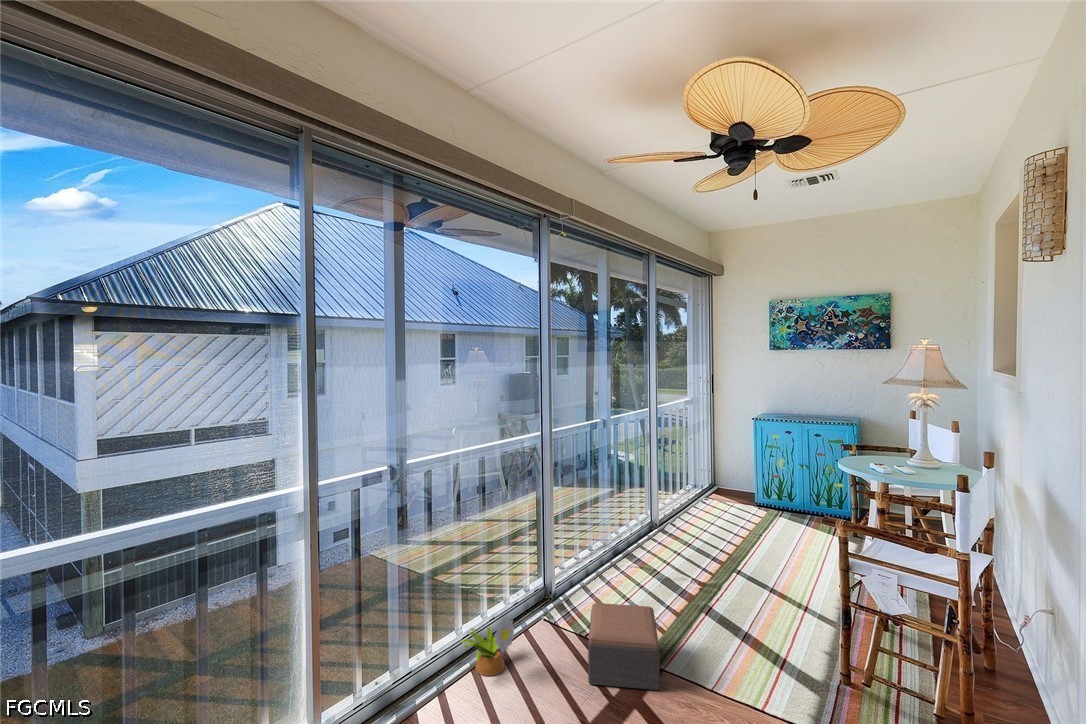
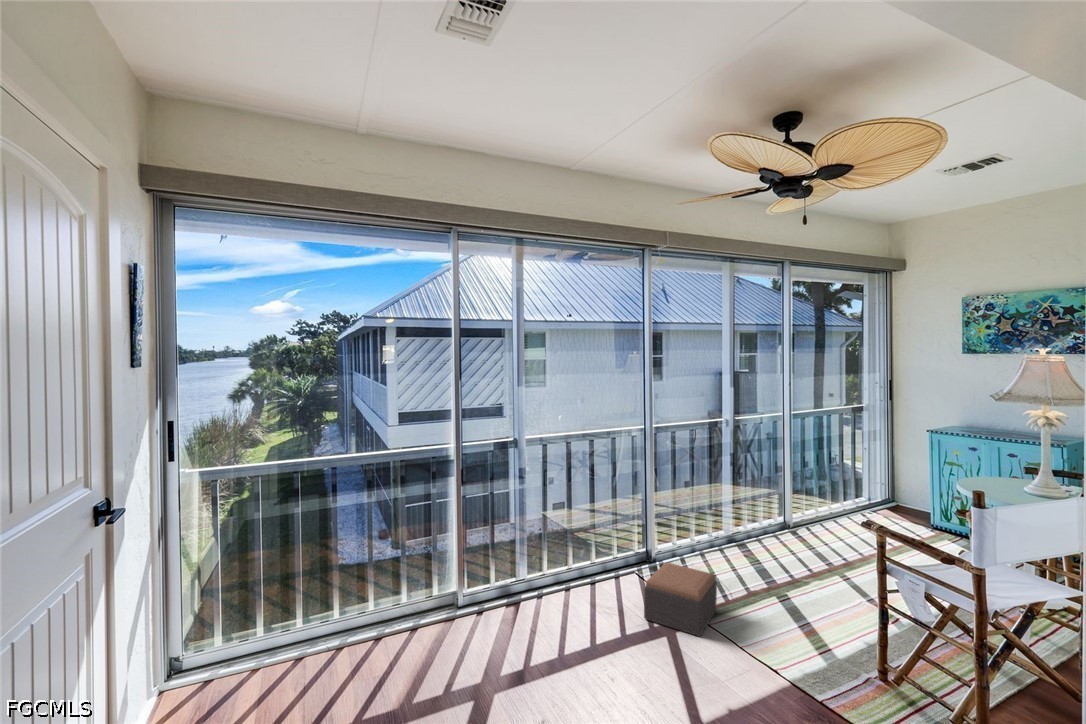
decorative plant: present [461,618,515,676] -> none [555,555,597,597]

